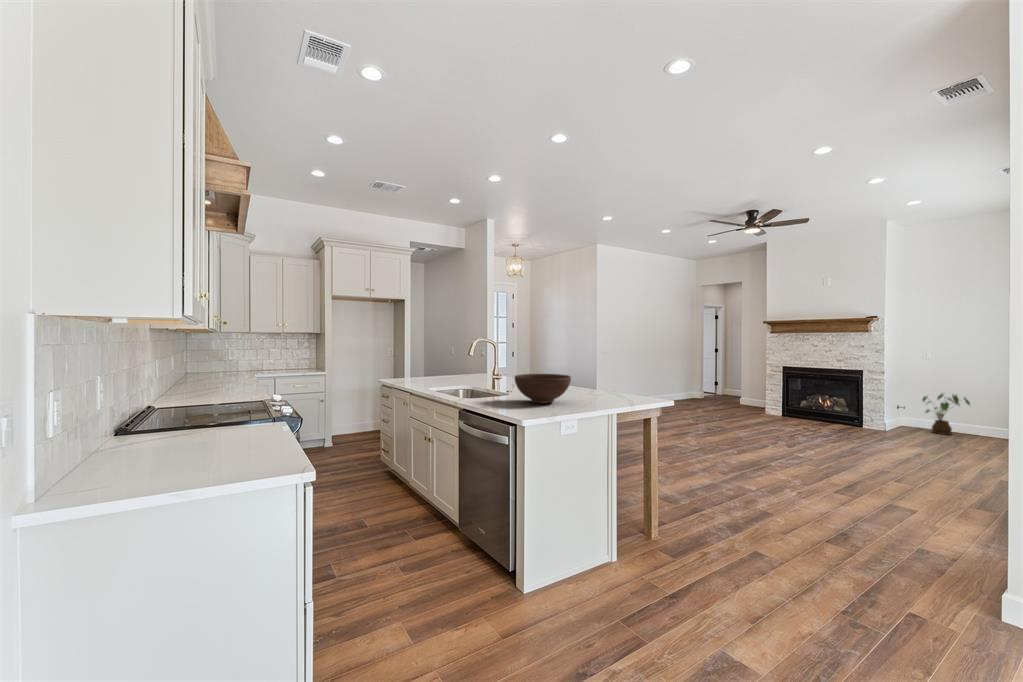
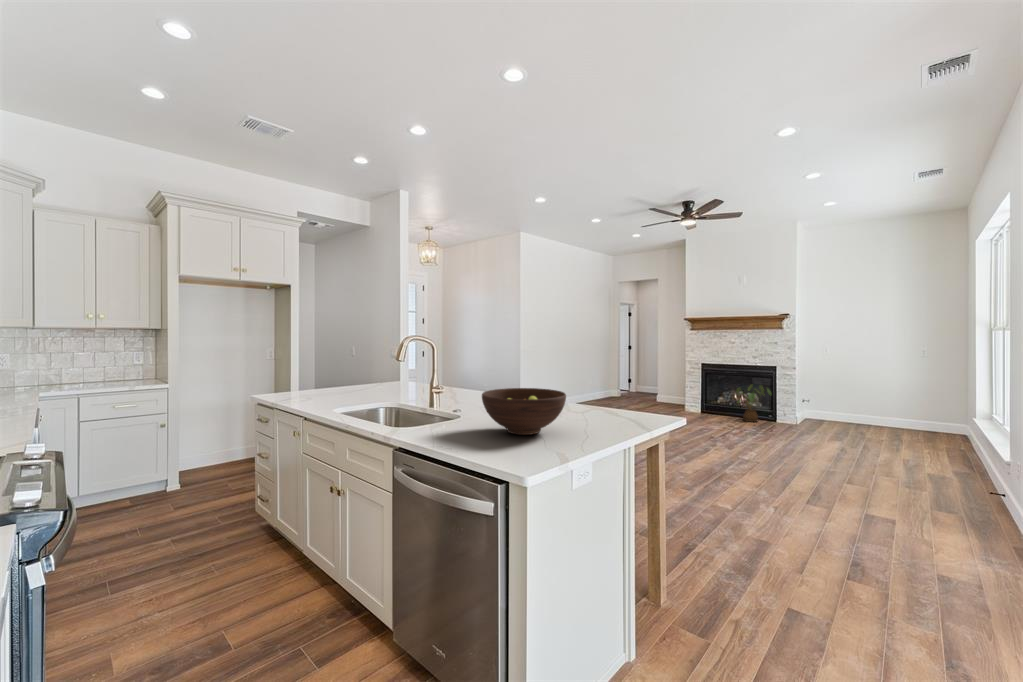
house plant: present [923,394,970,435] -> present [737,385,771,422]

